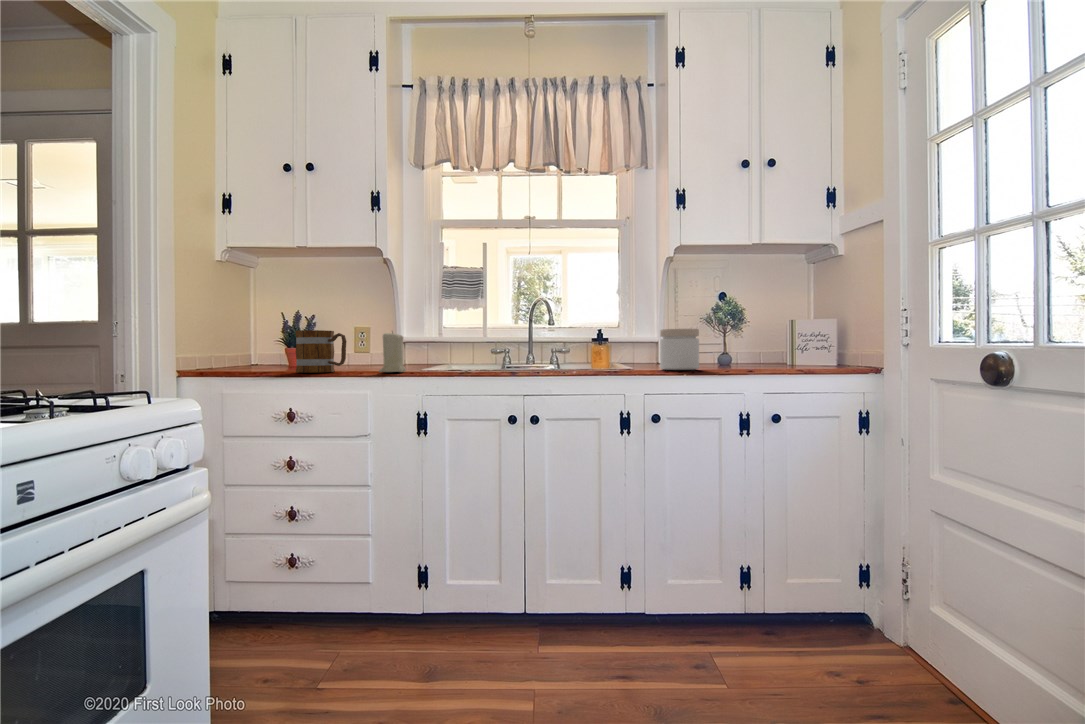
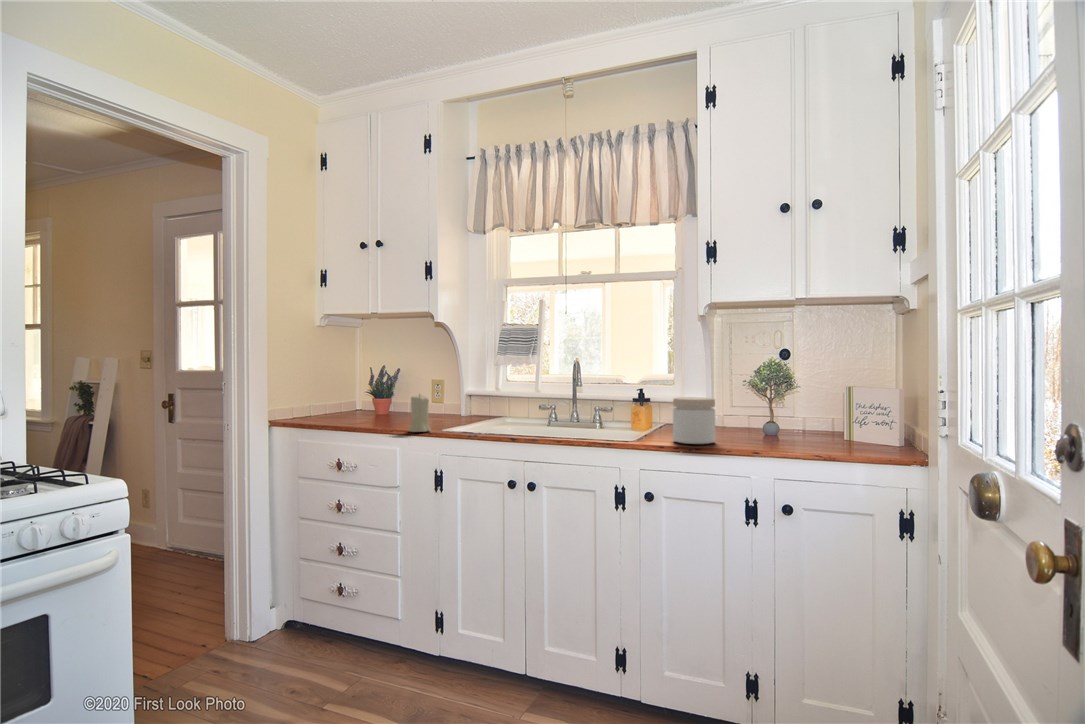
mug: present [295,330,347,373] -> none [347,391,385,429]

